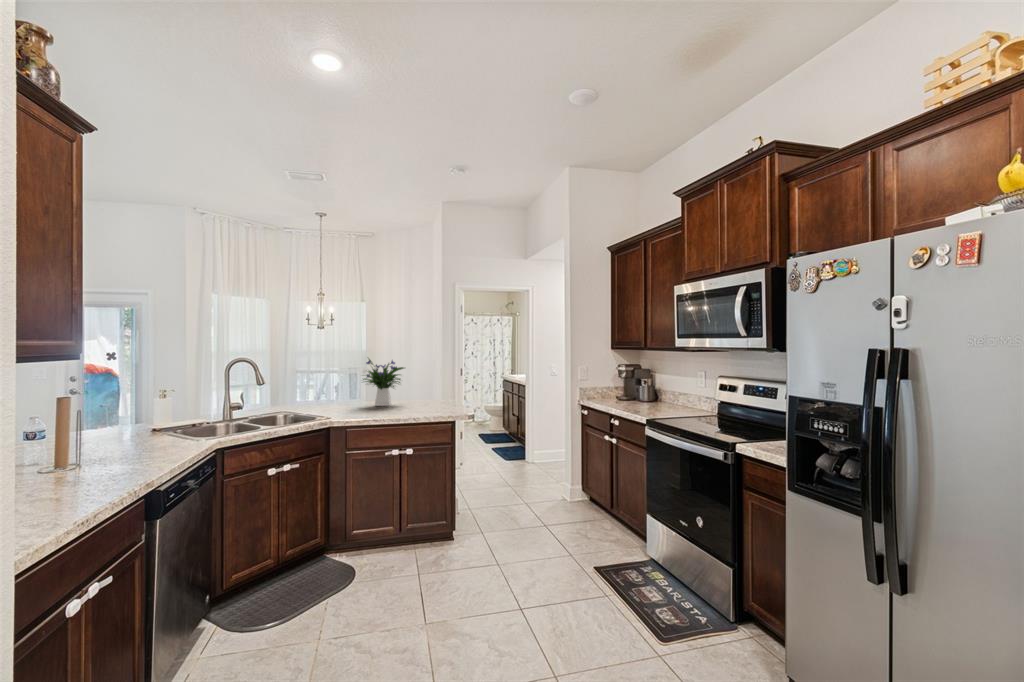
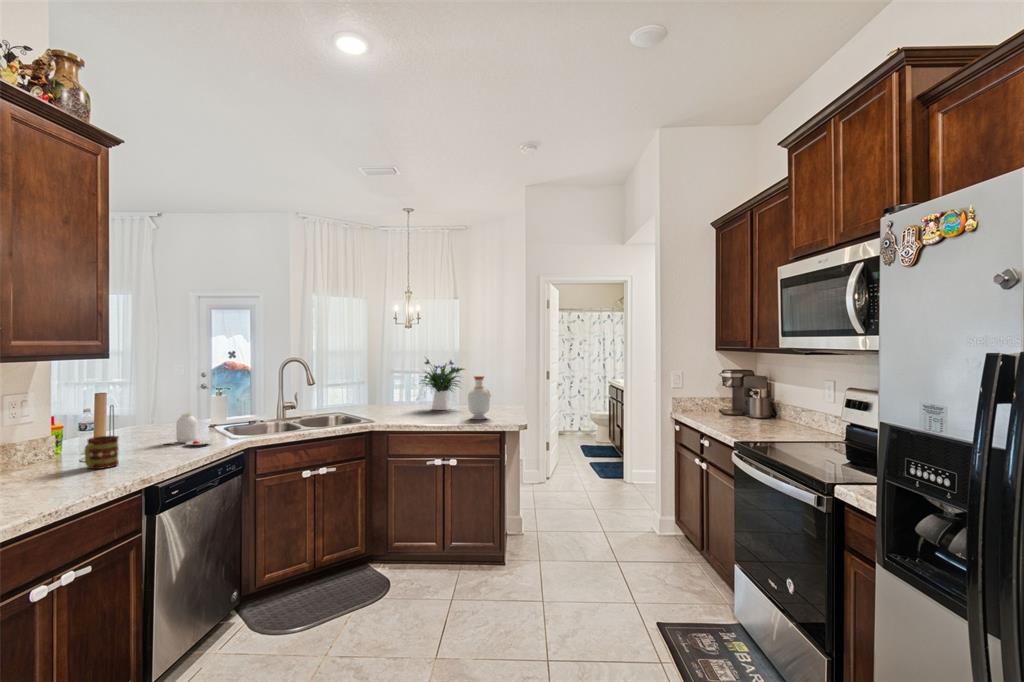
bottle: none [418,374,440,412] -> present [468,376,491,419]
jar: none [123,417,182,451] -> present [166,413,213,445]
mug: none [63,443,98,479] -> present [85,436,119,469]

